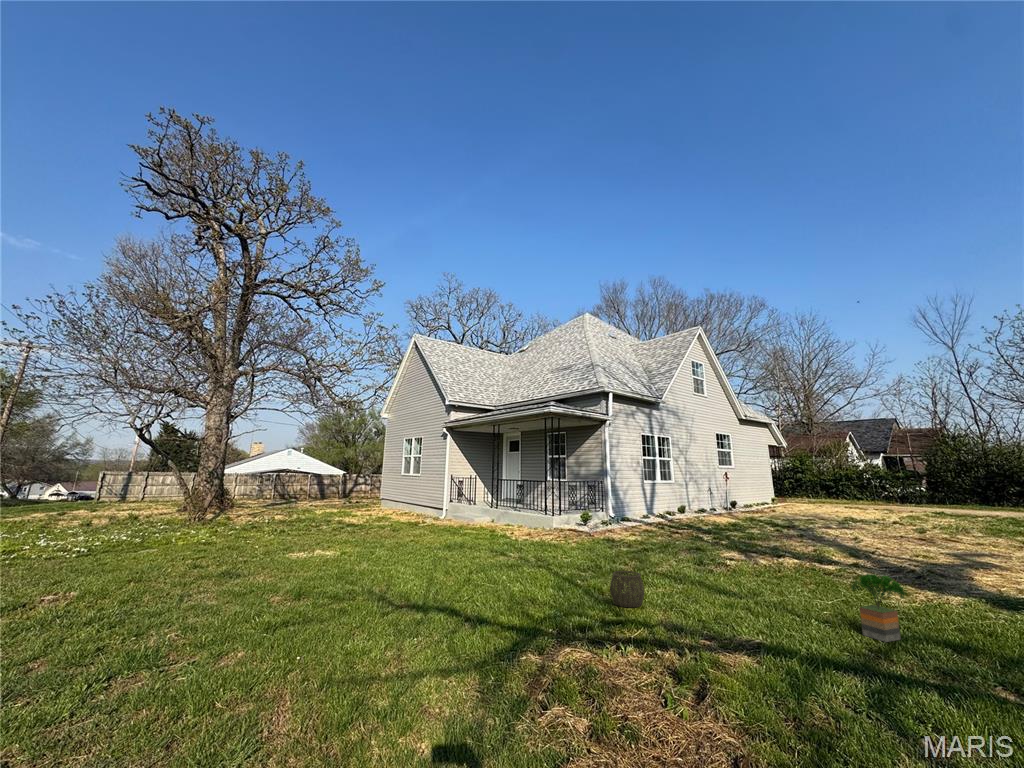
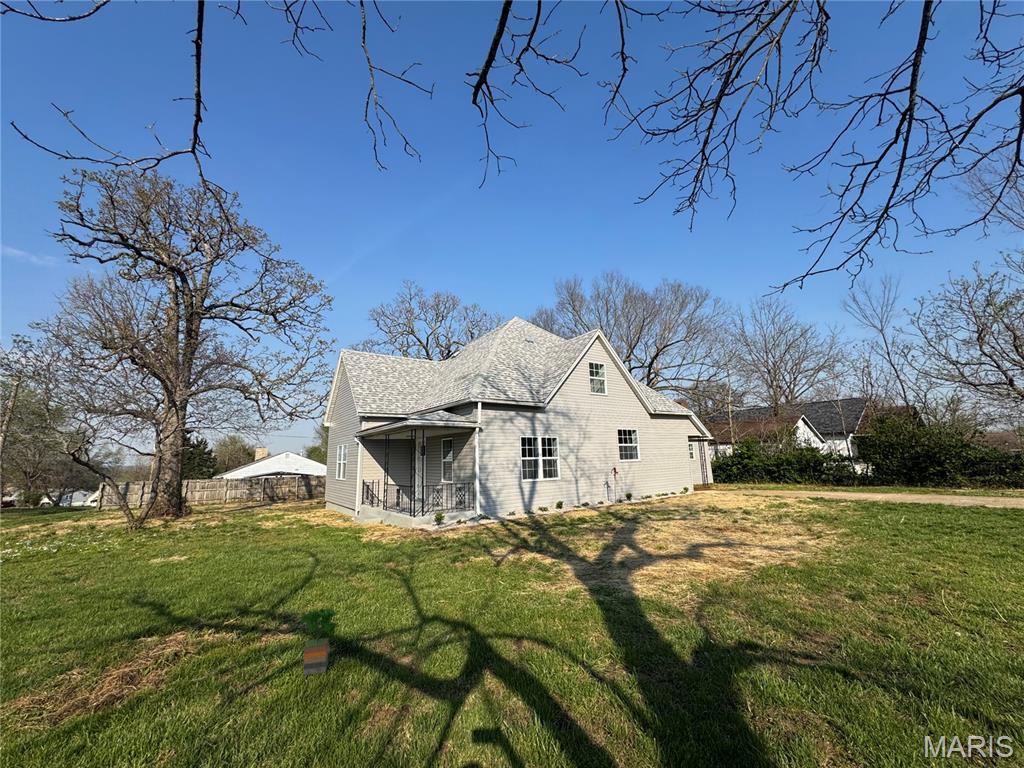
woven basket: present [610,571,644,607] -> none [191,596,228,632]

